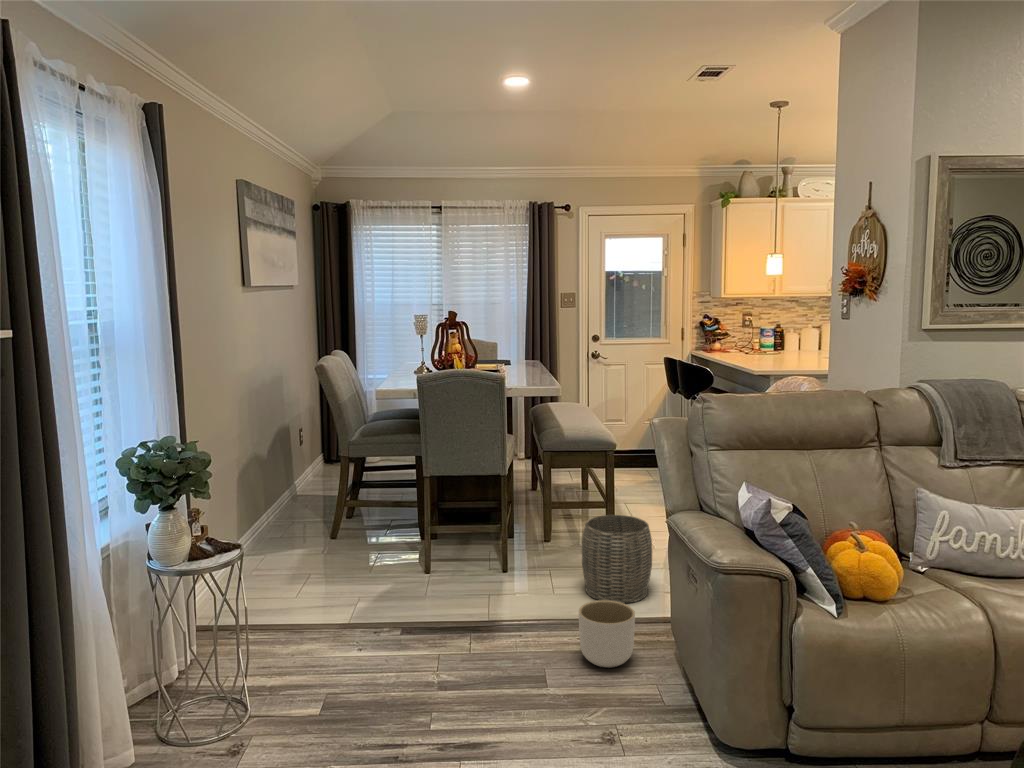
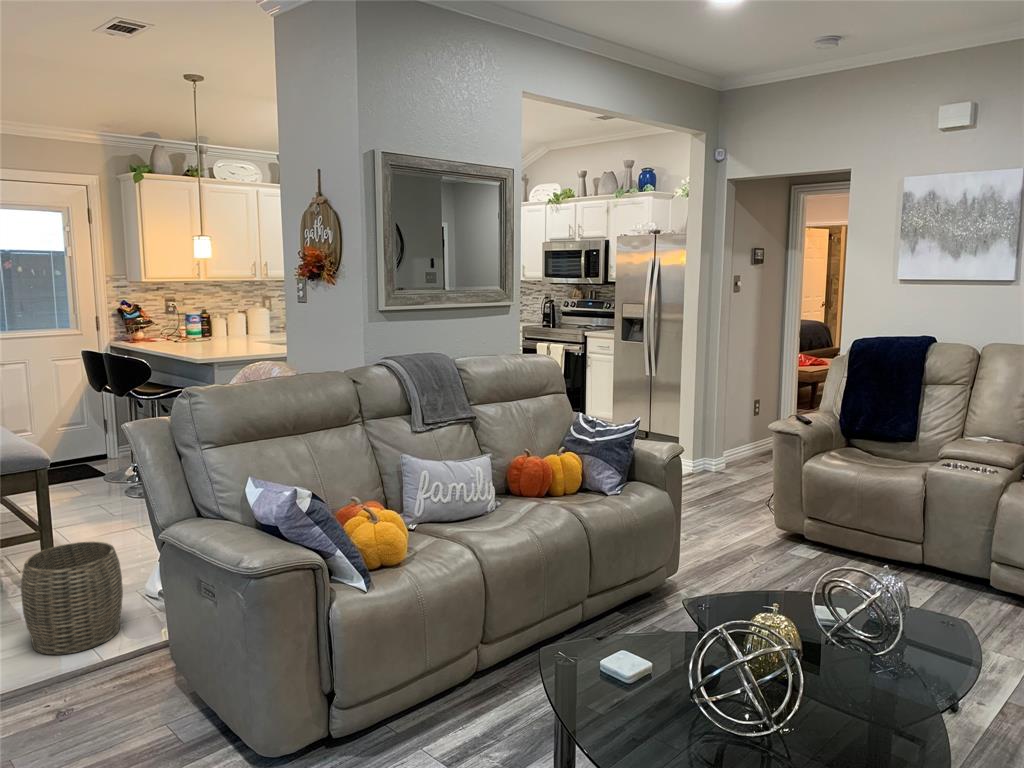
planter: present [579,600,635,668] -> none [47,649,129,736]

